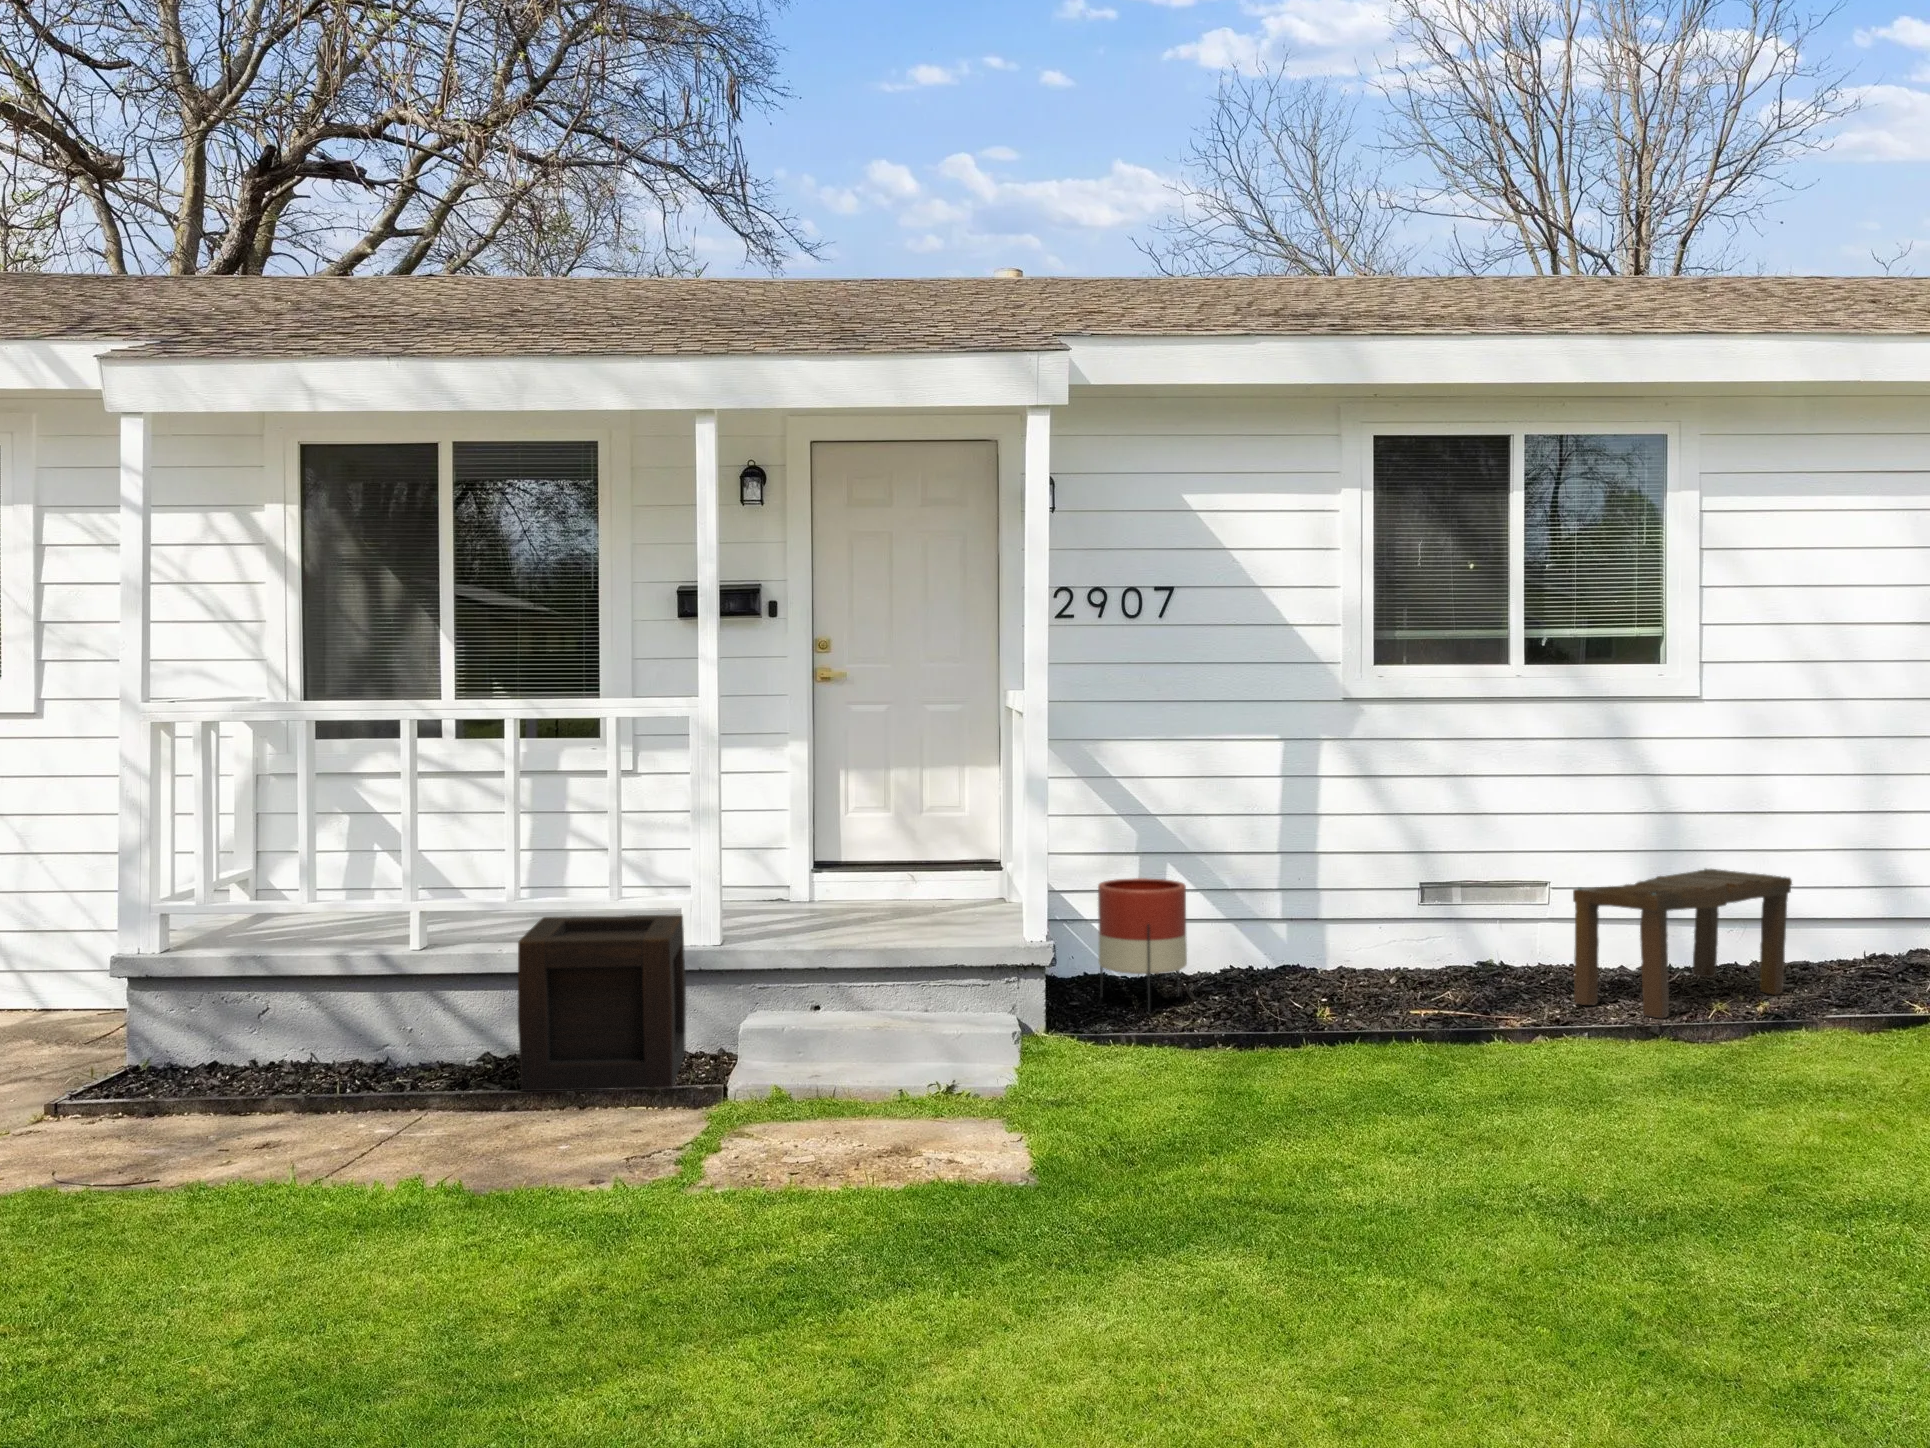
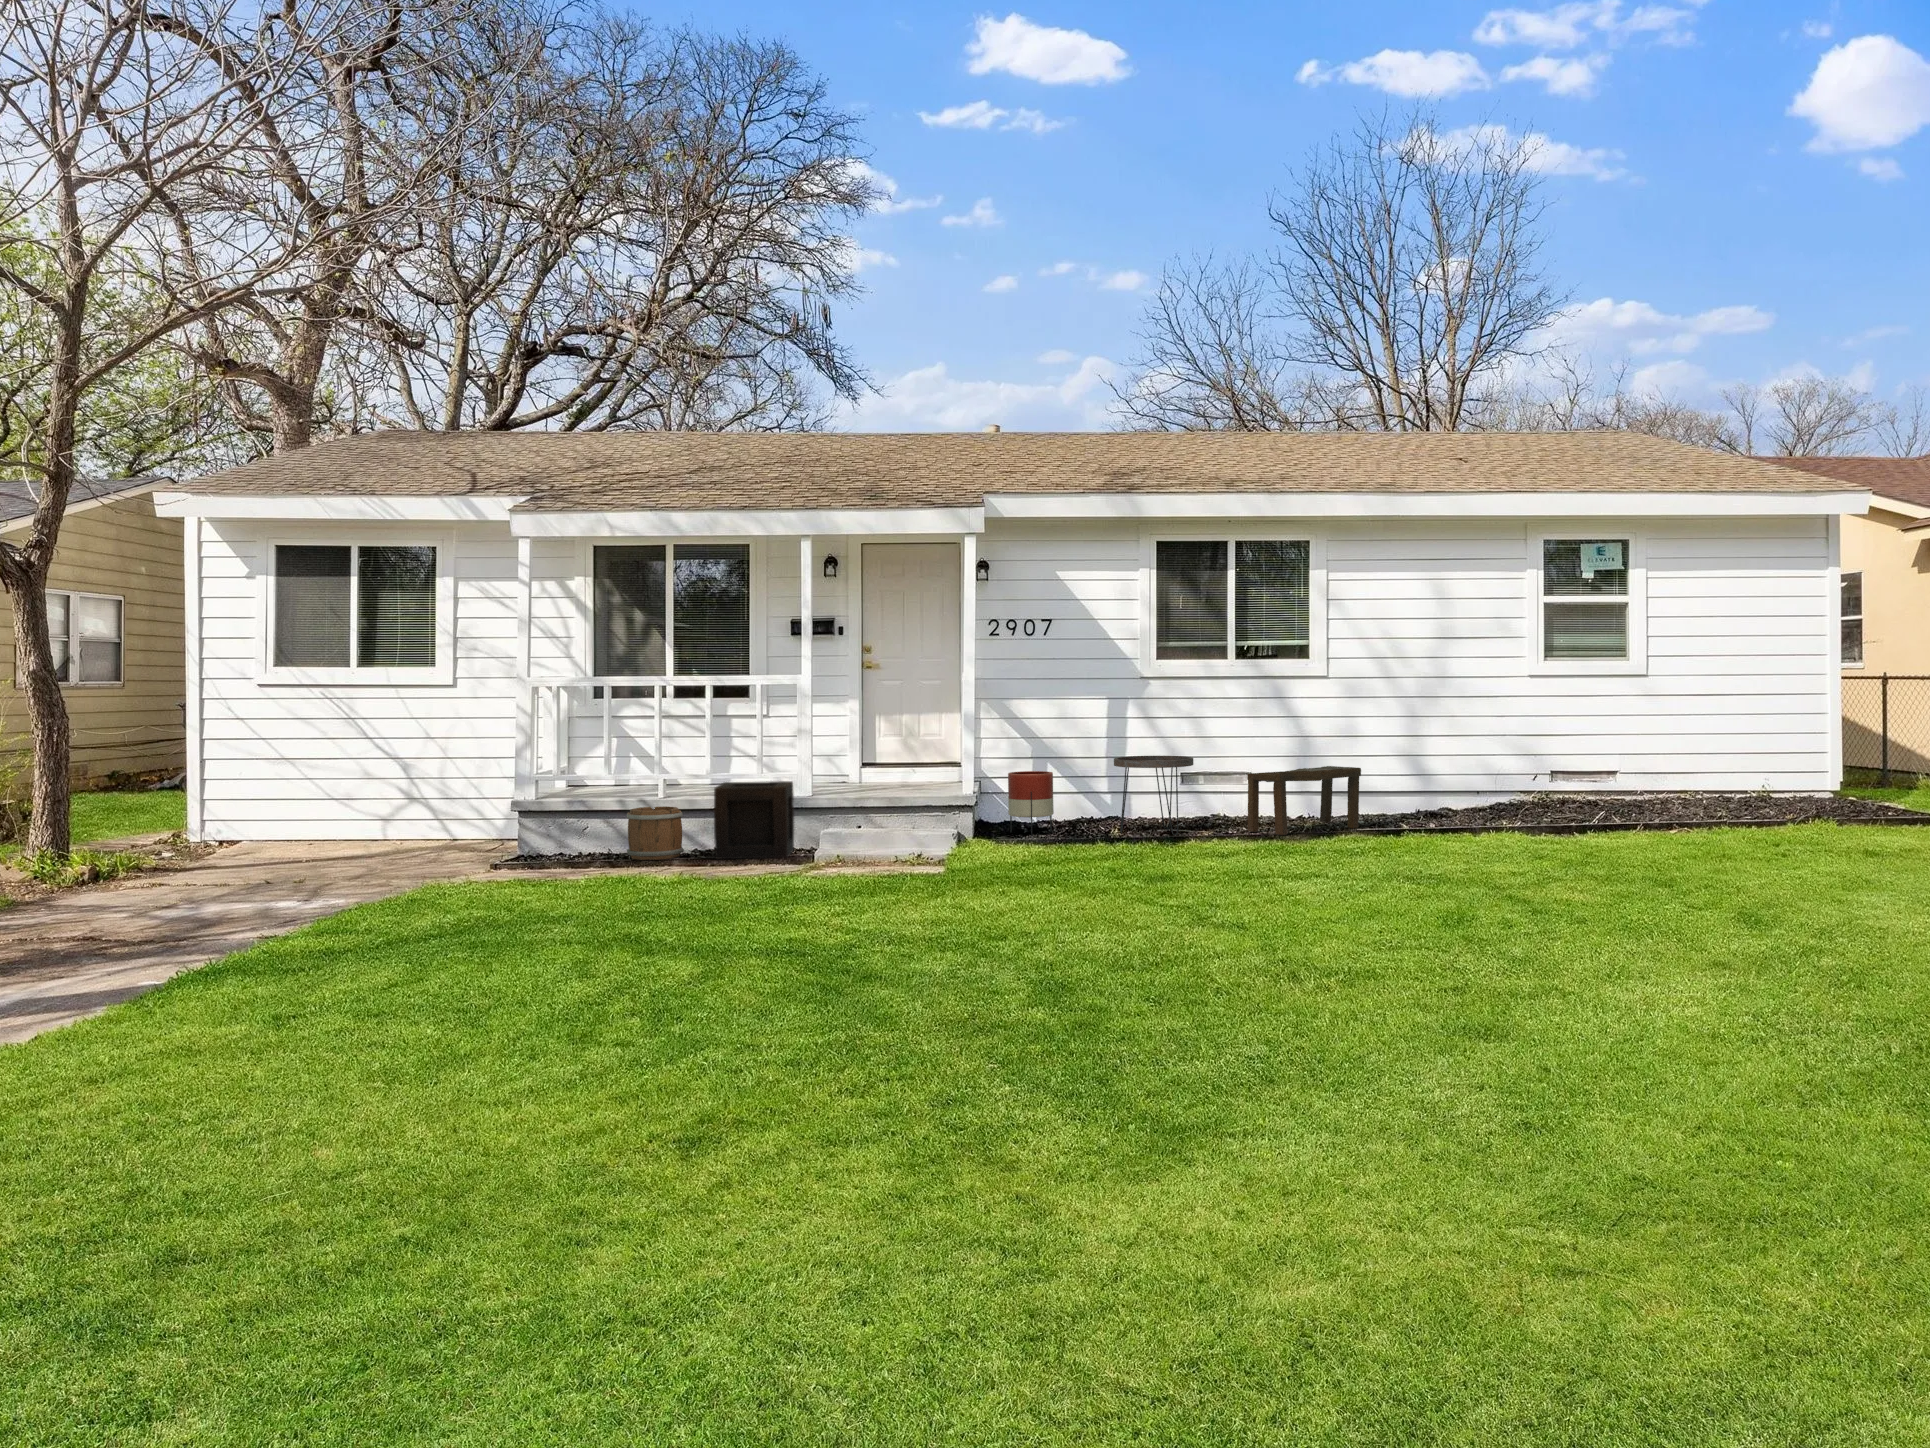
side table: none [1306,848,1466,1014] -> present [1114,756,1193,835]
bucket: none [339,969,459,1089] -> present [627,806,684,860]

